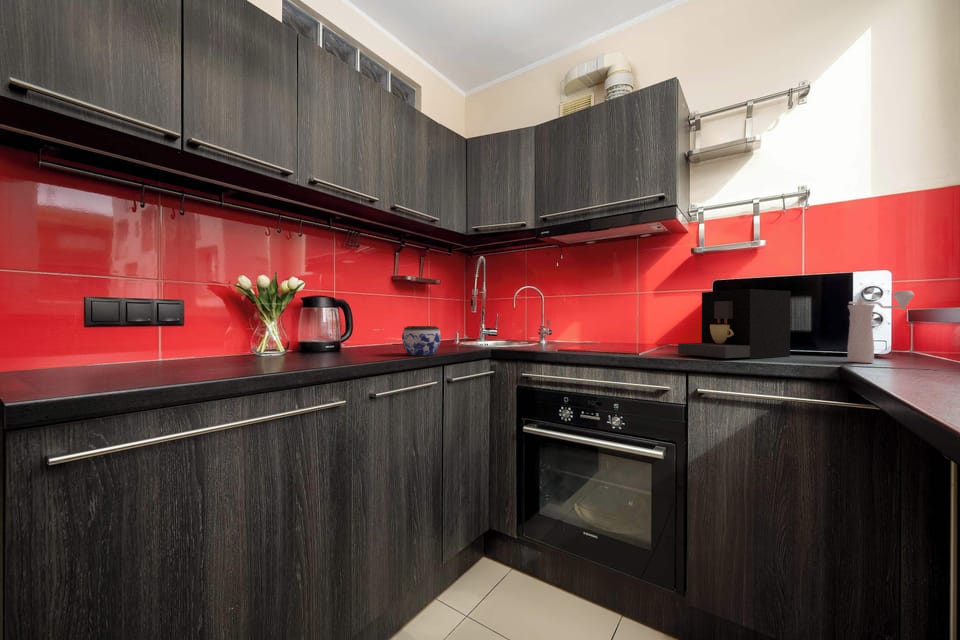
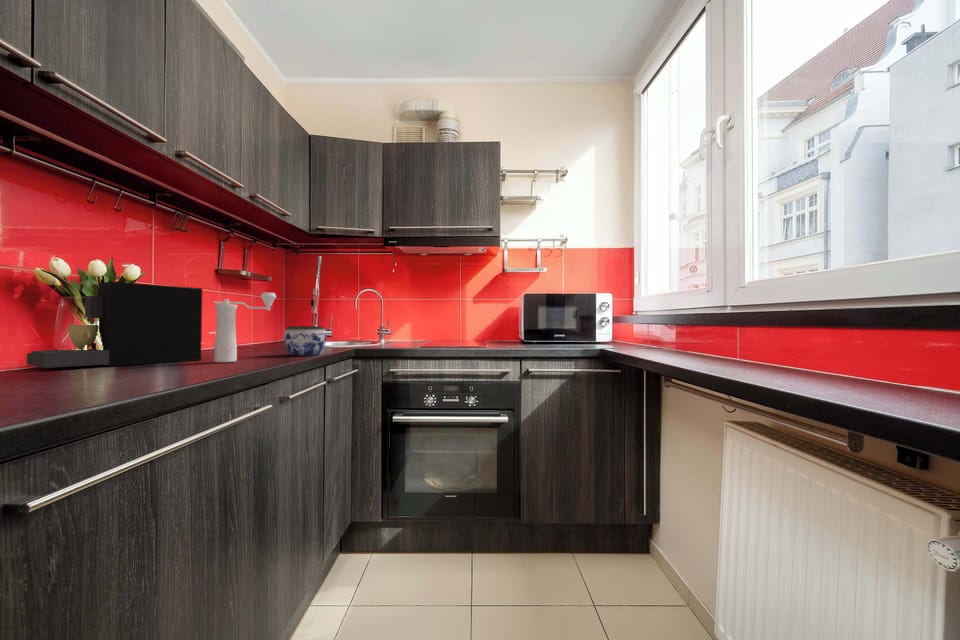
coffee maker: present [678,289,791,359] -> present [27,281,202,368]
pepper mill: present [848,291,914,363] -> present [214,292,276,362]

